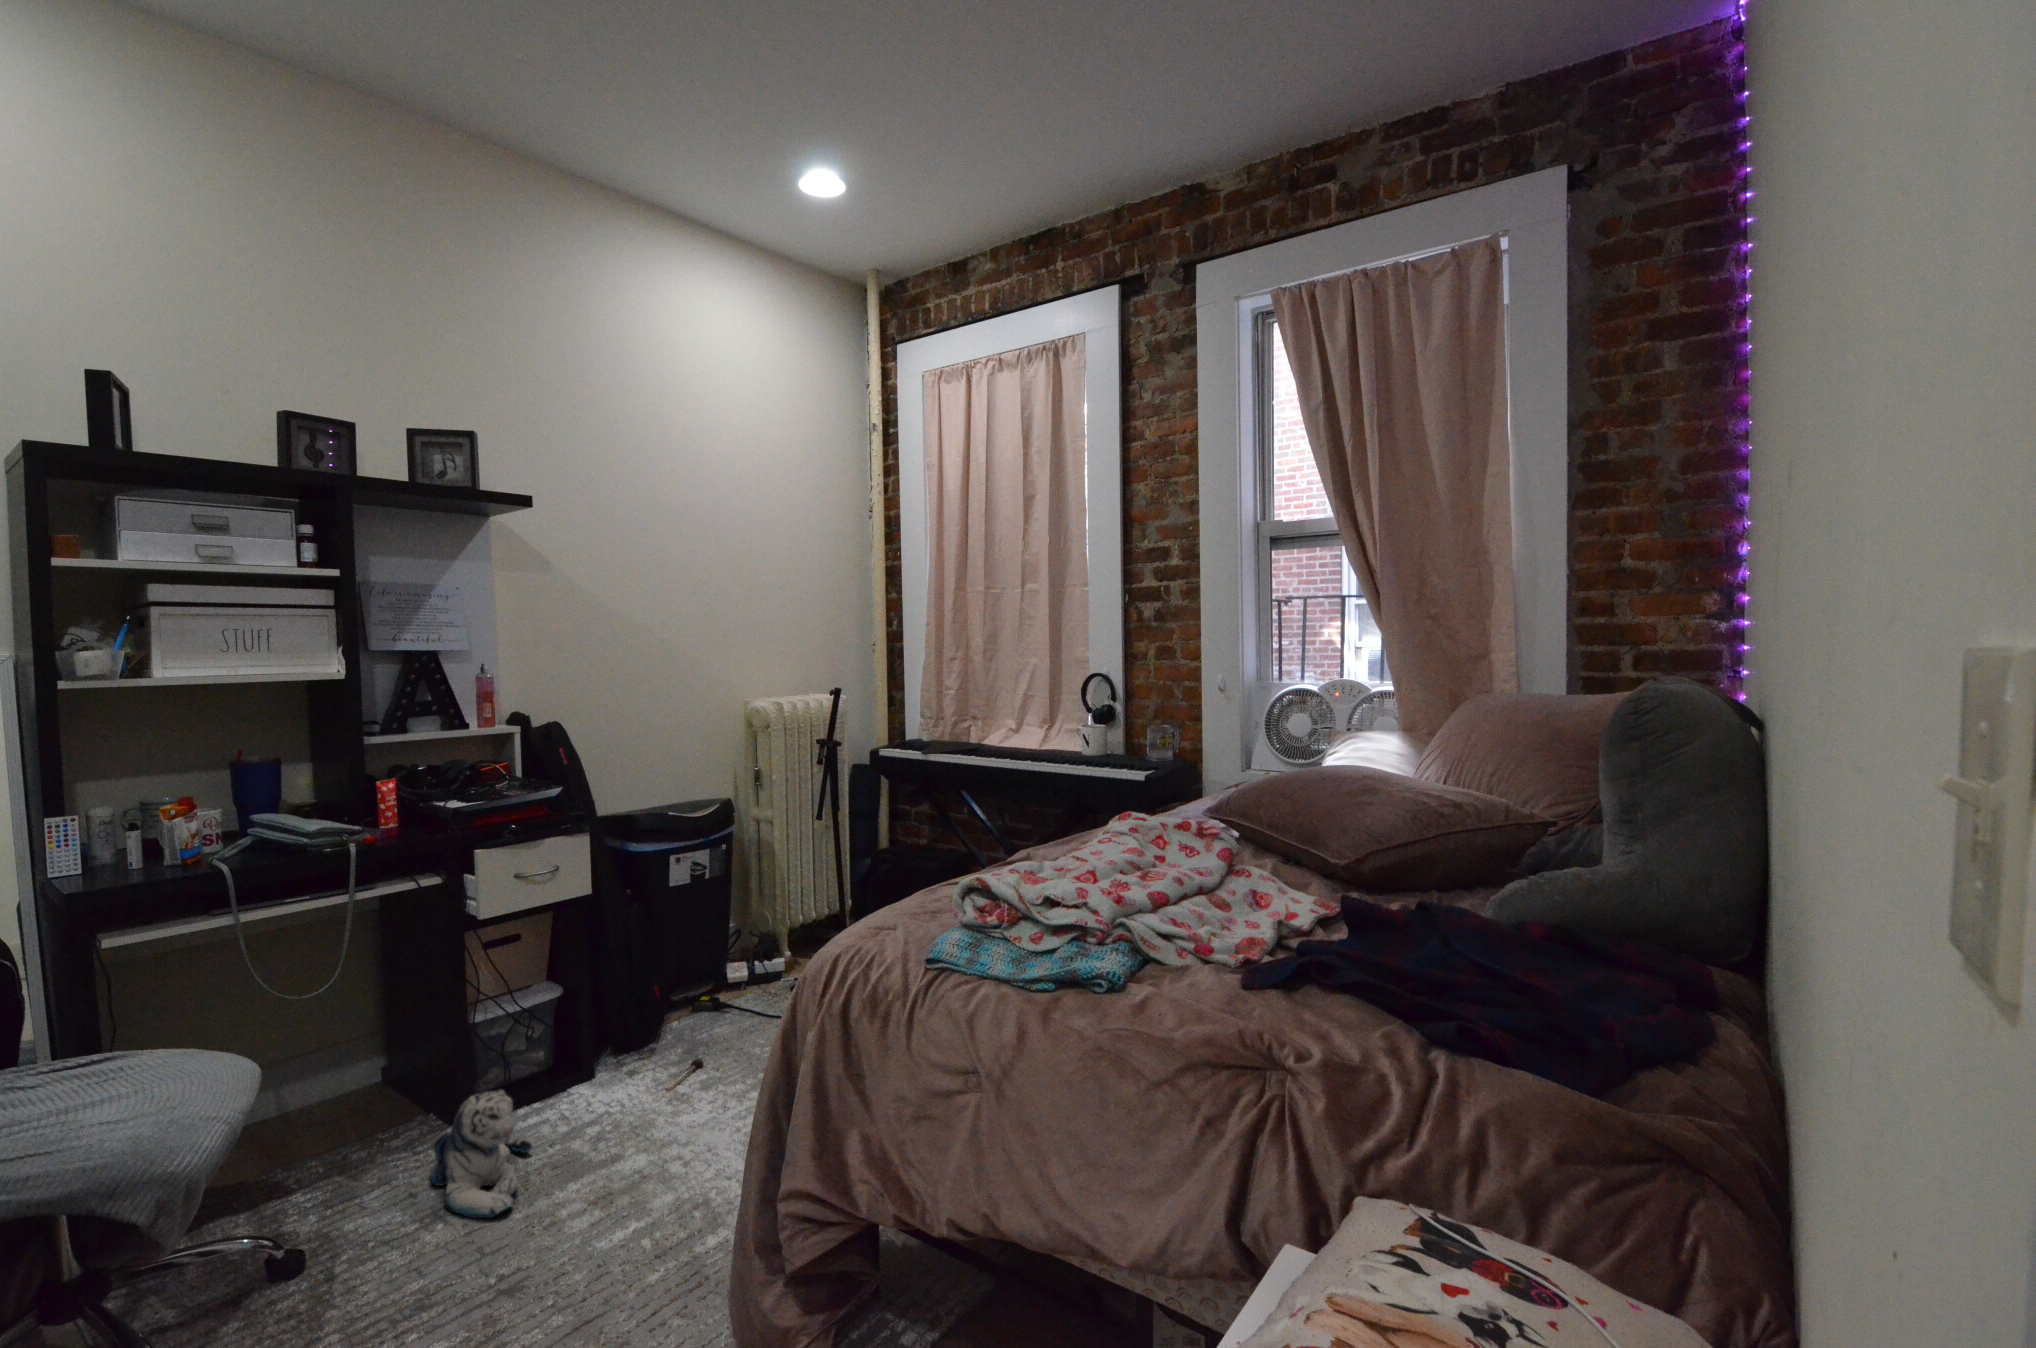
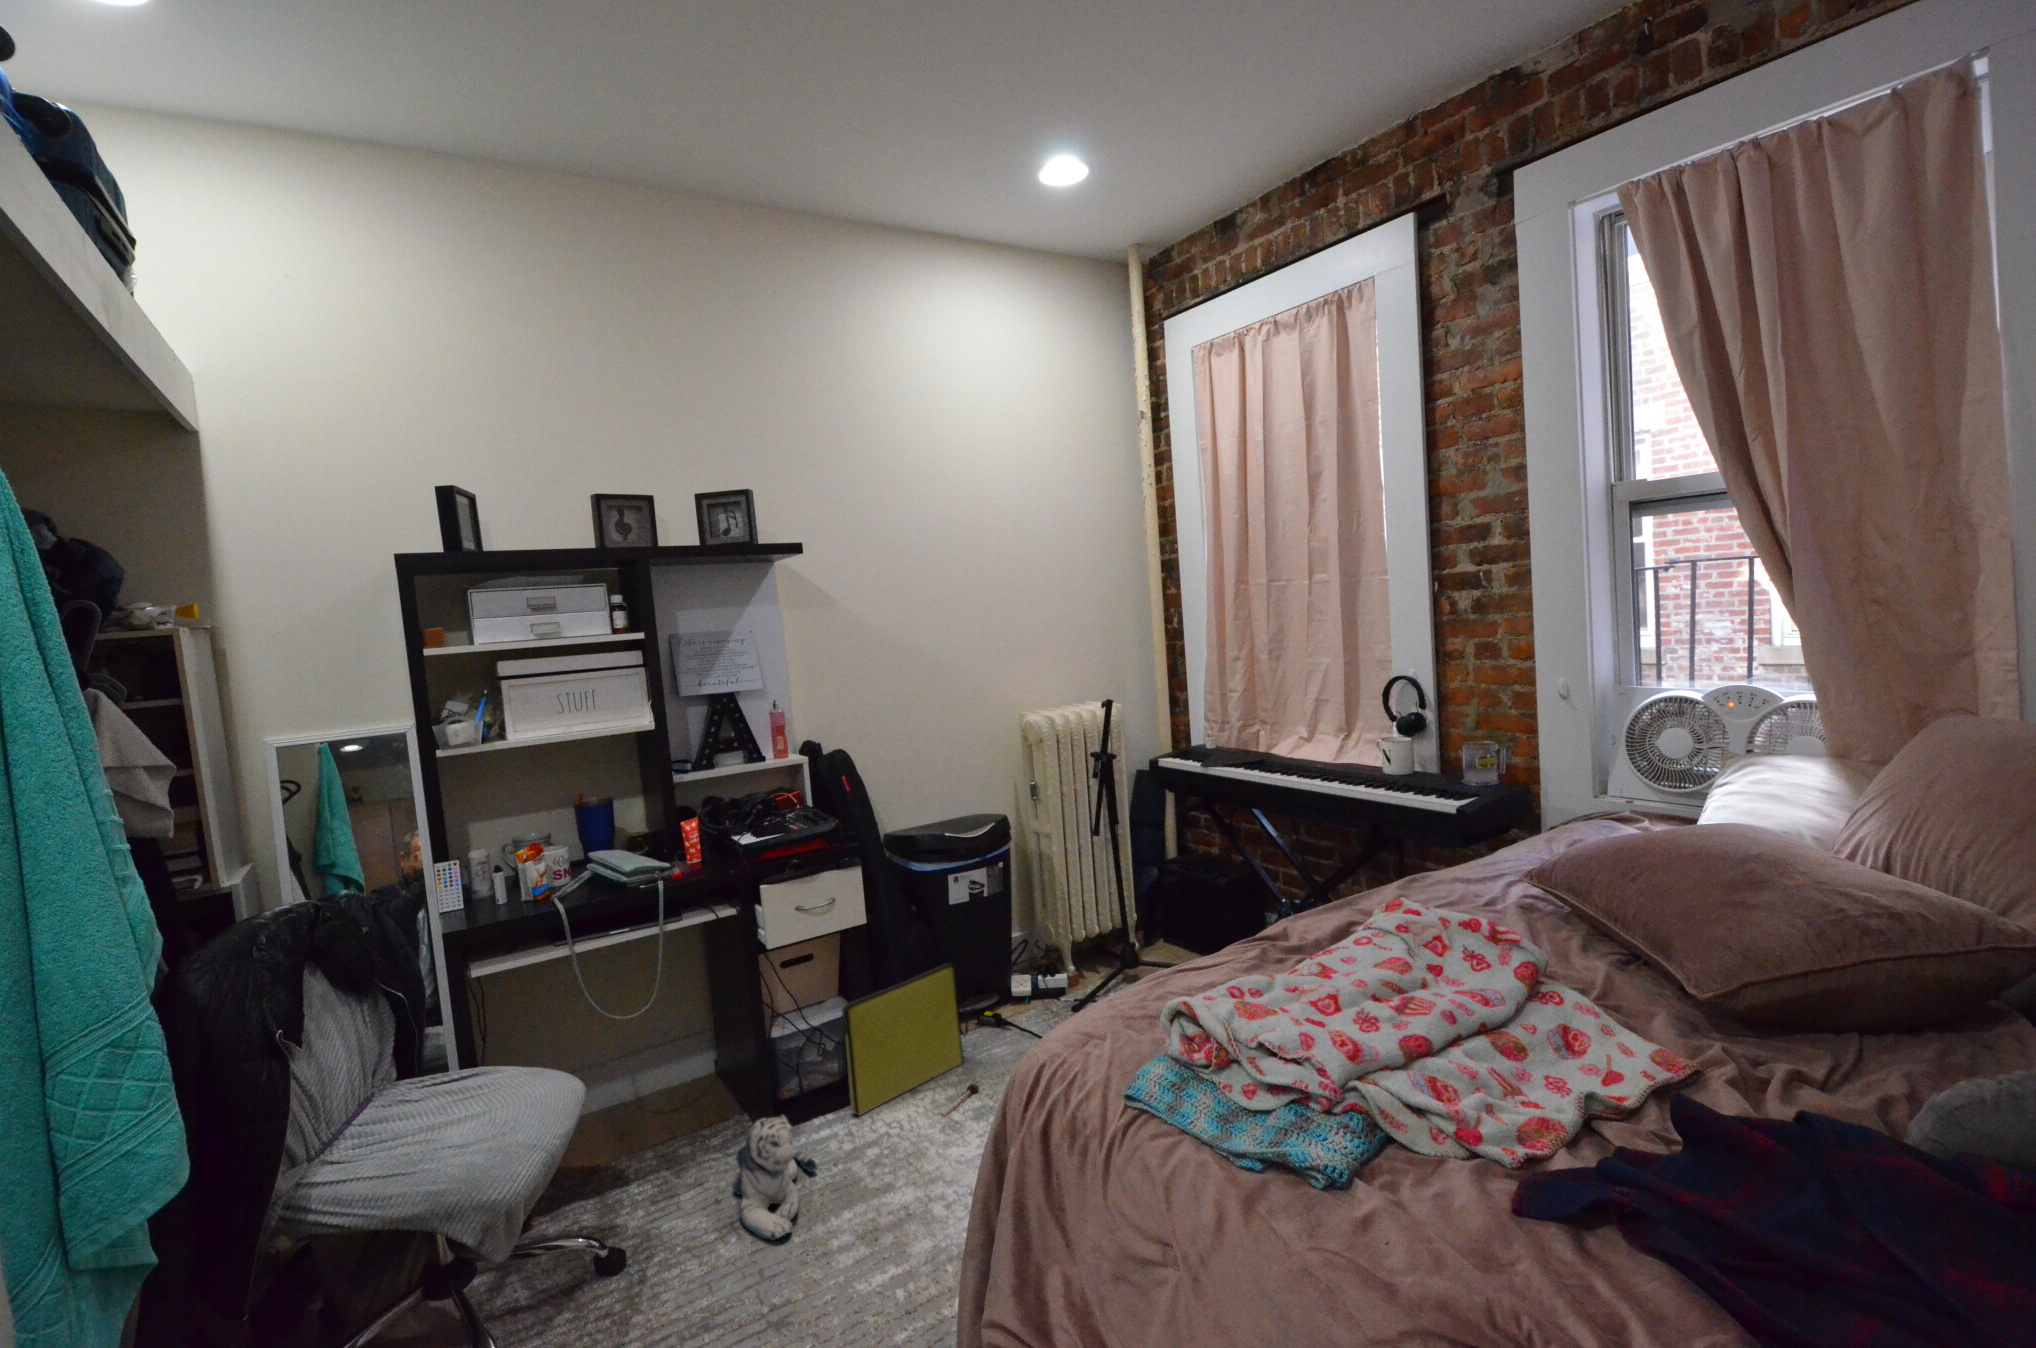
bag: none [559,939,690,1100] -> present [842,963,968,1115]

